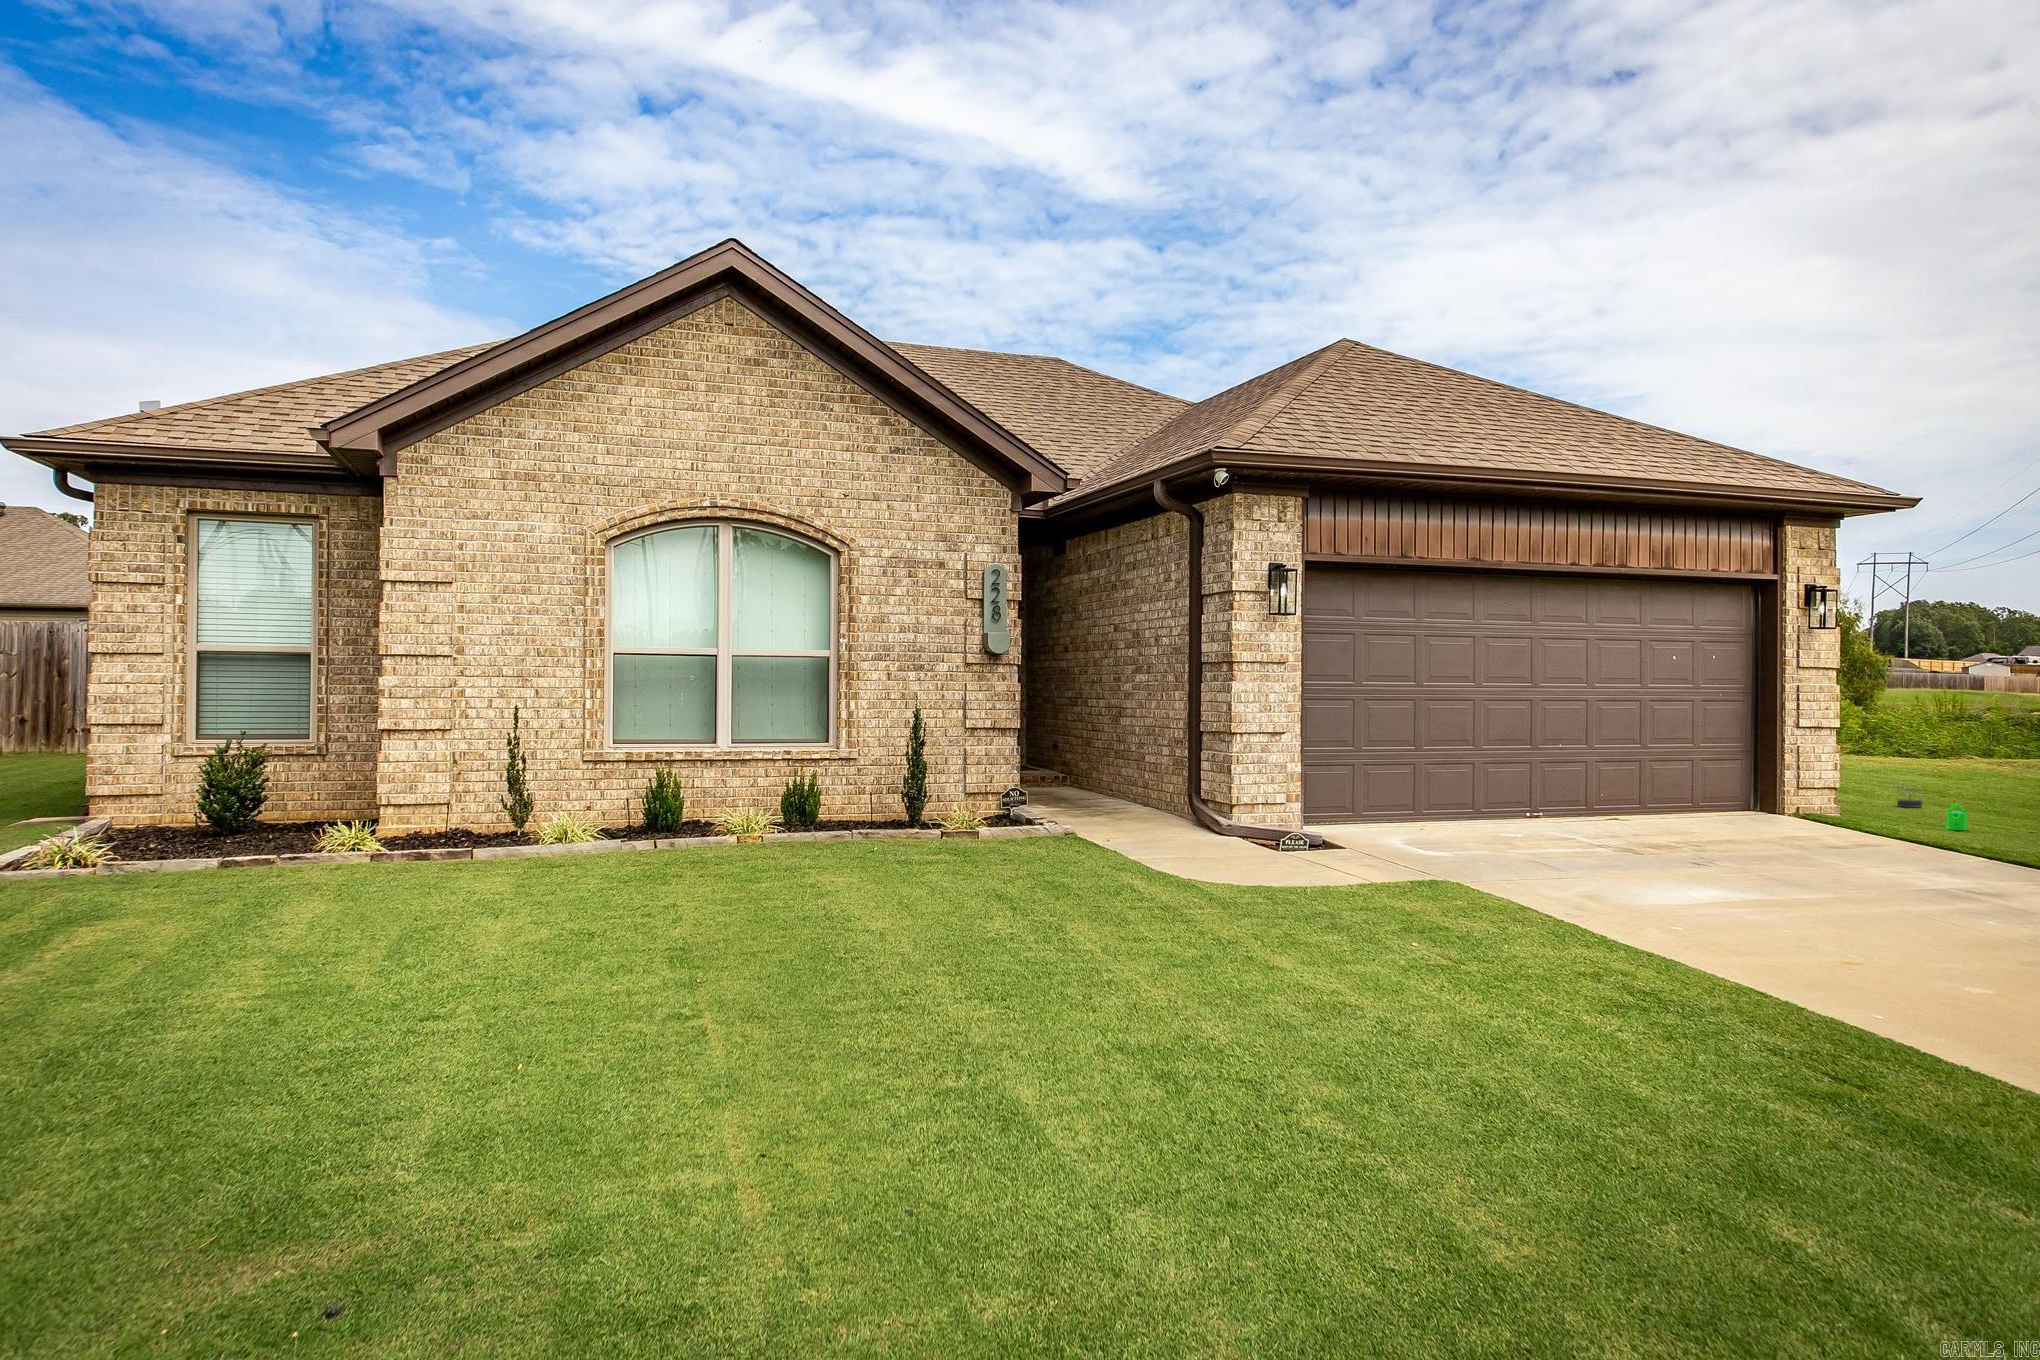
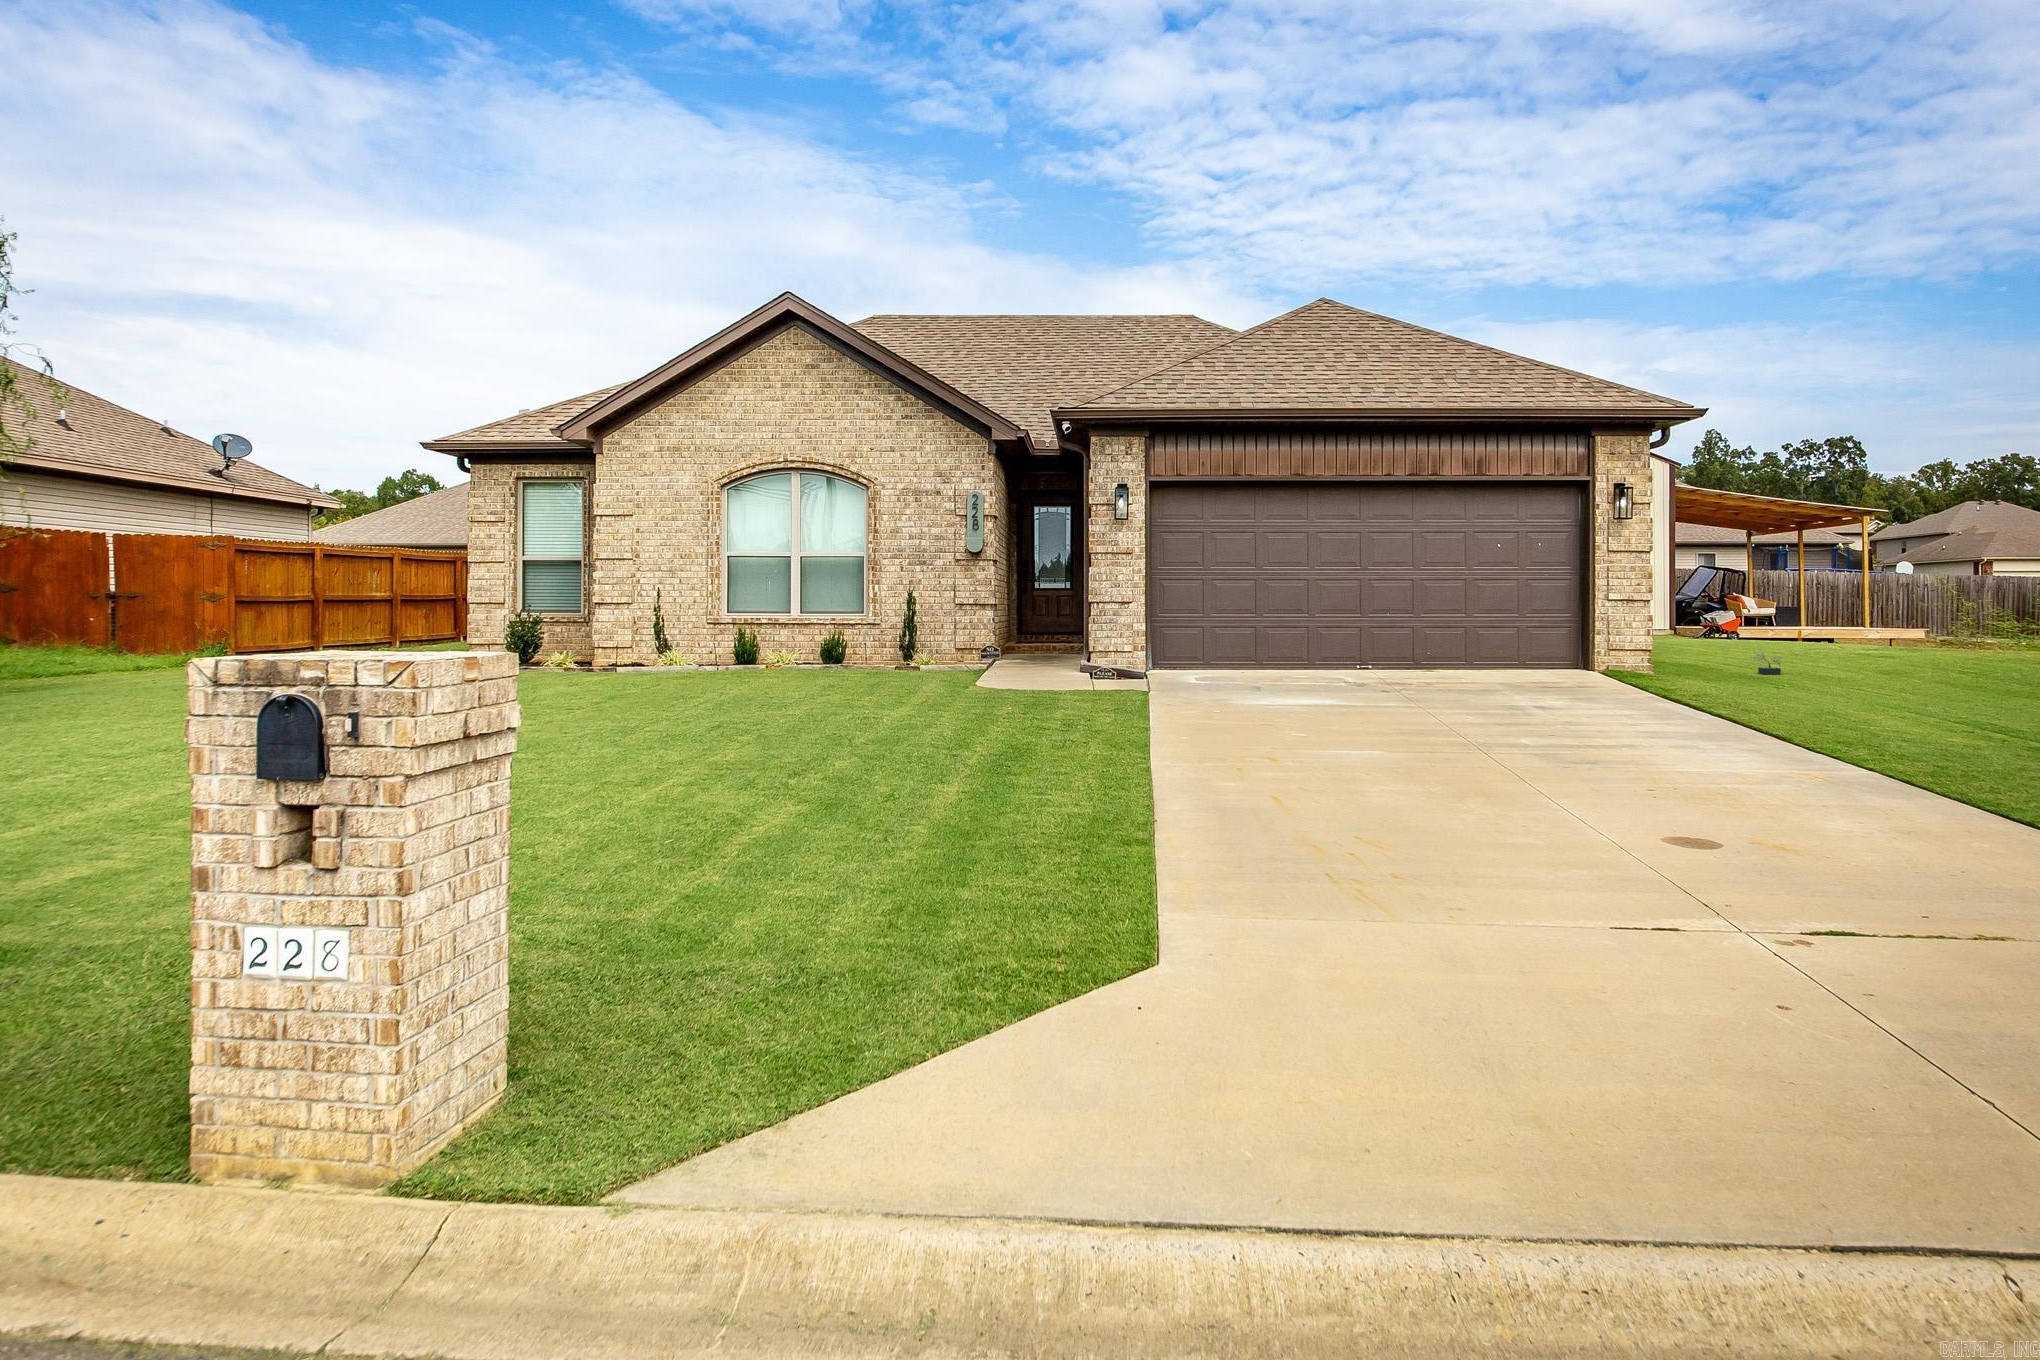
watering can: present [1946,804,1967,830] -> none [1721,665,1742,687]

